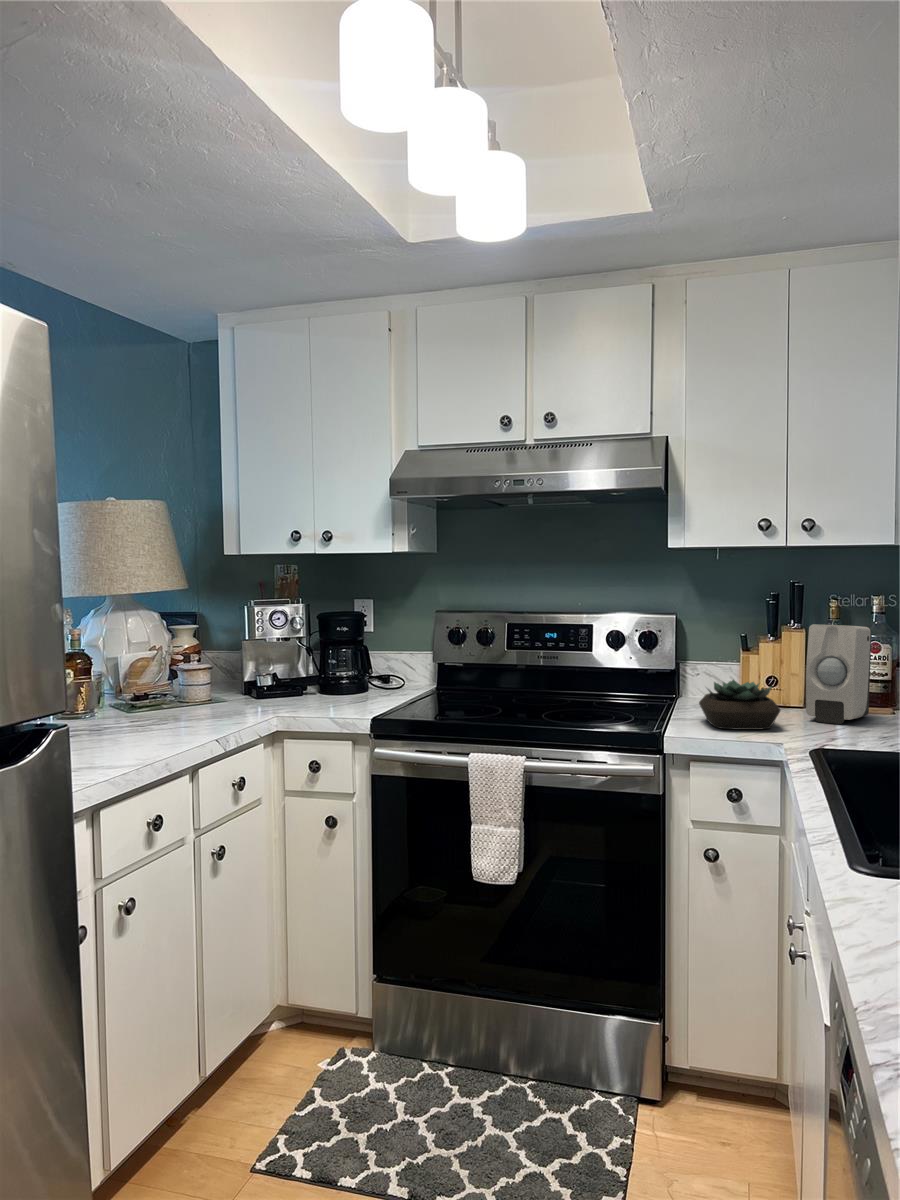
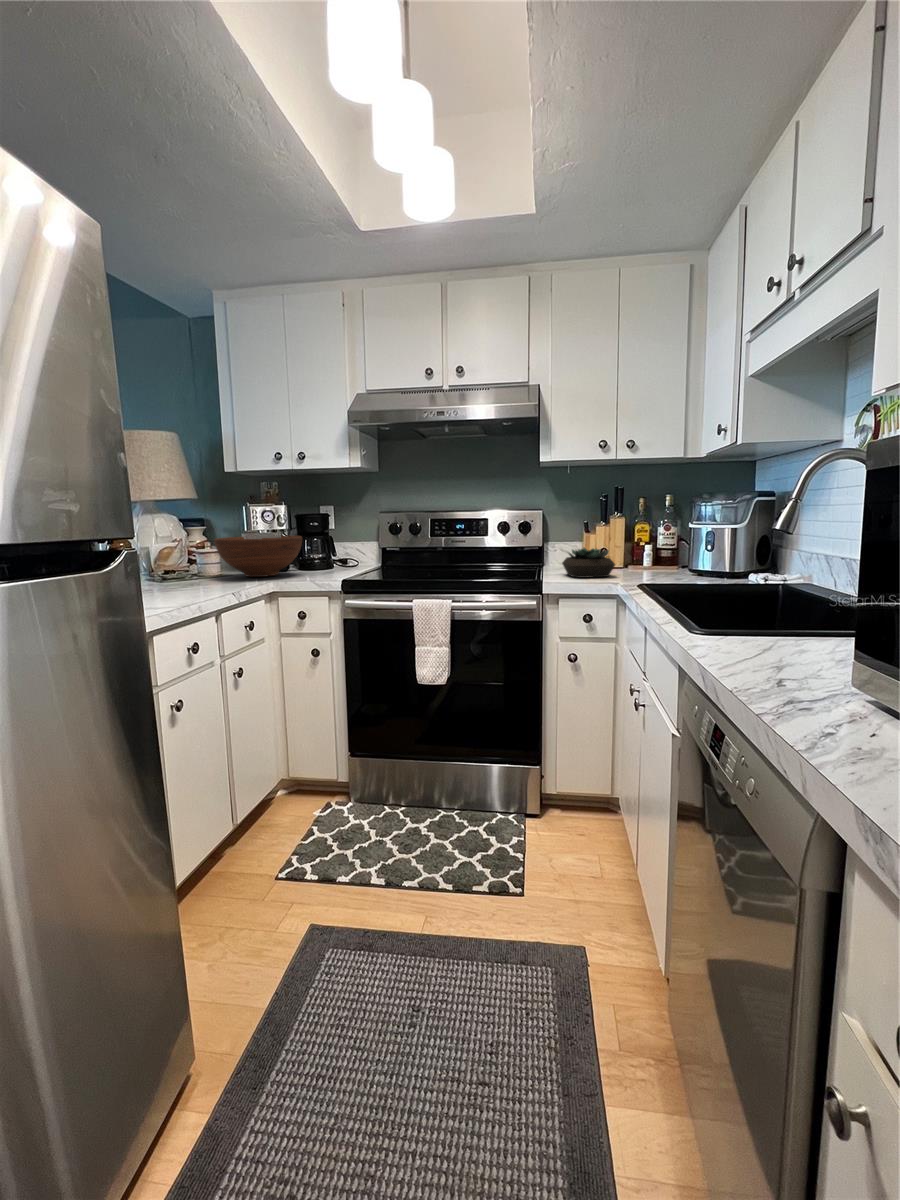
soap dispenser: present [806,624,871,724] -> none [629,510,668,574]
fruit bowl: none [203,644,323,706] -> present [214,536,302,577]

